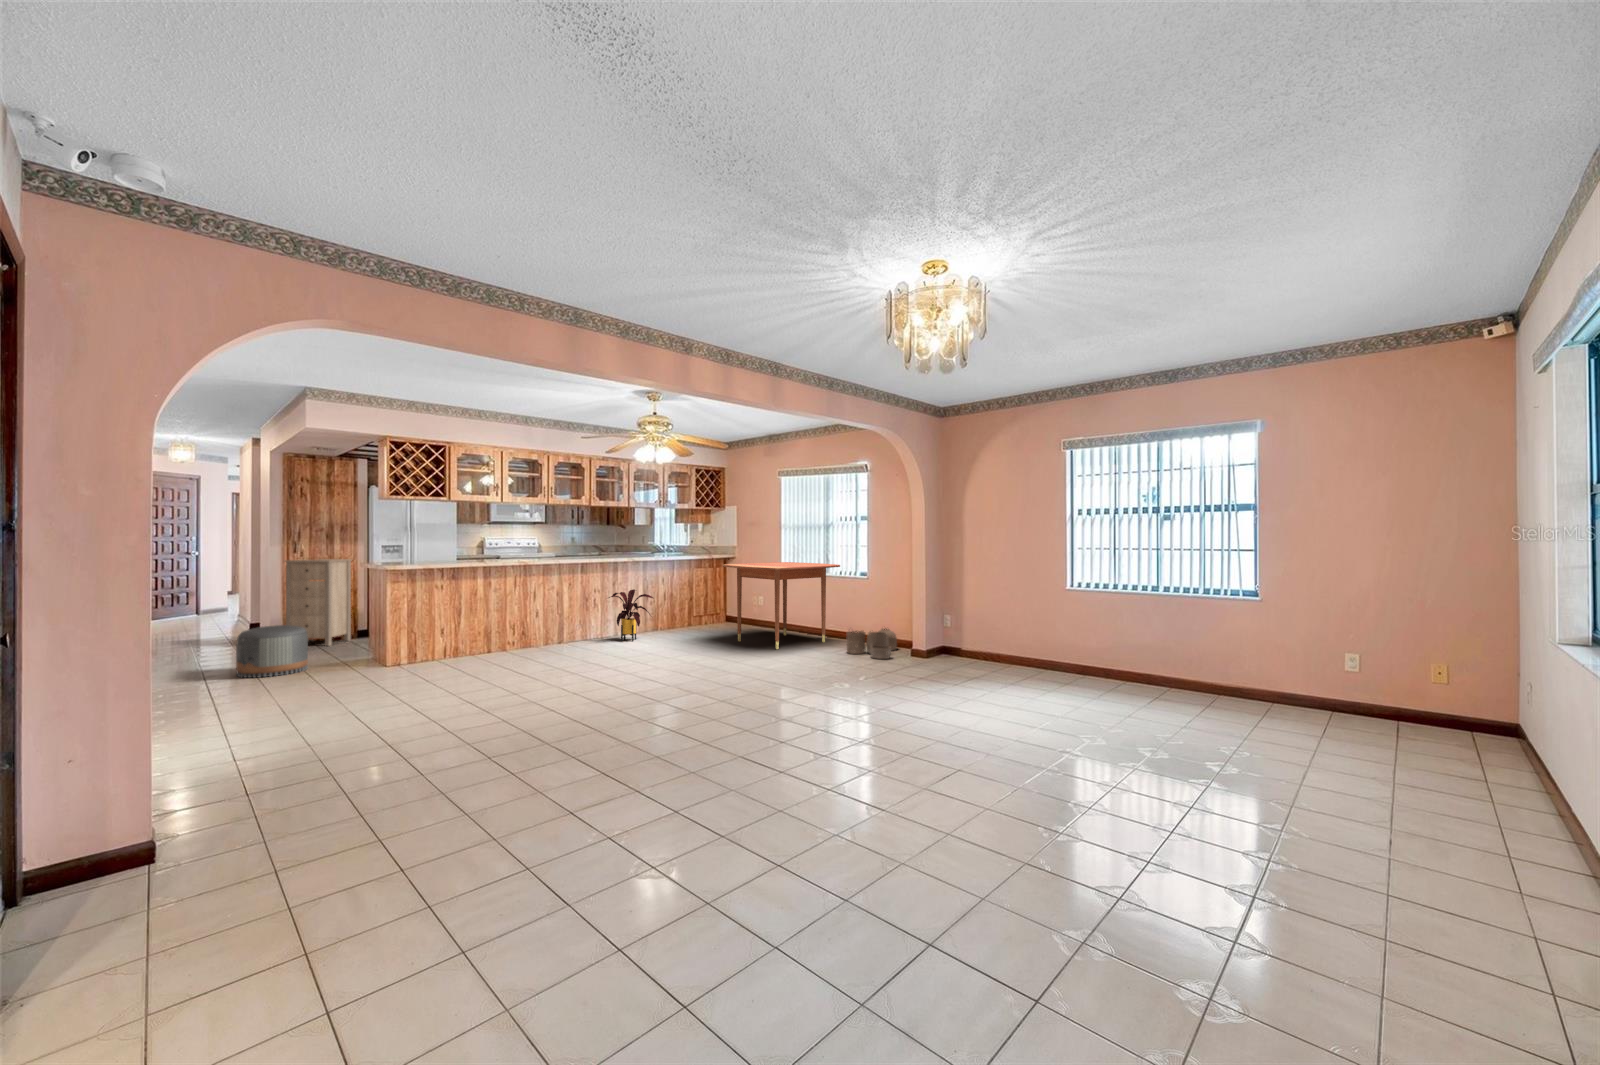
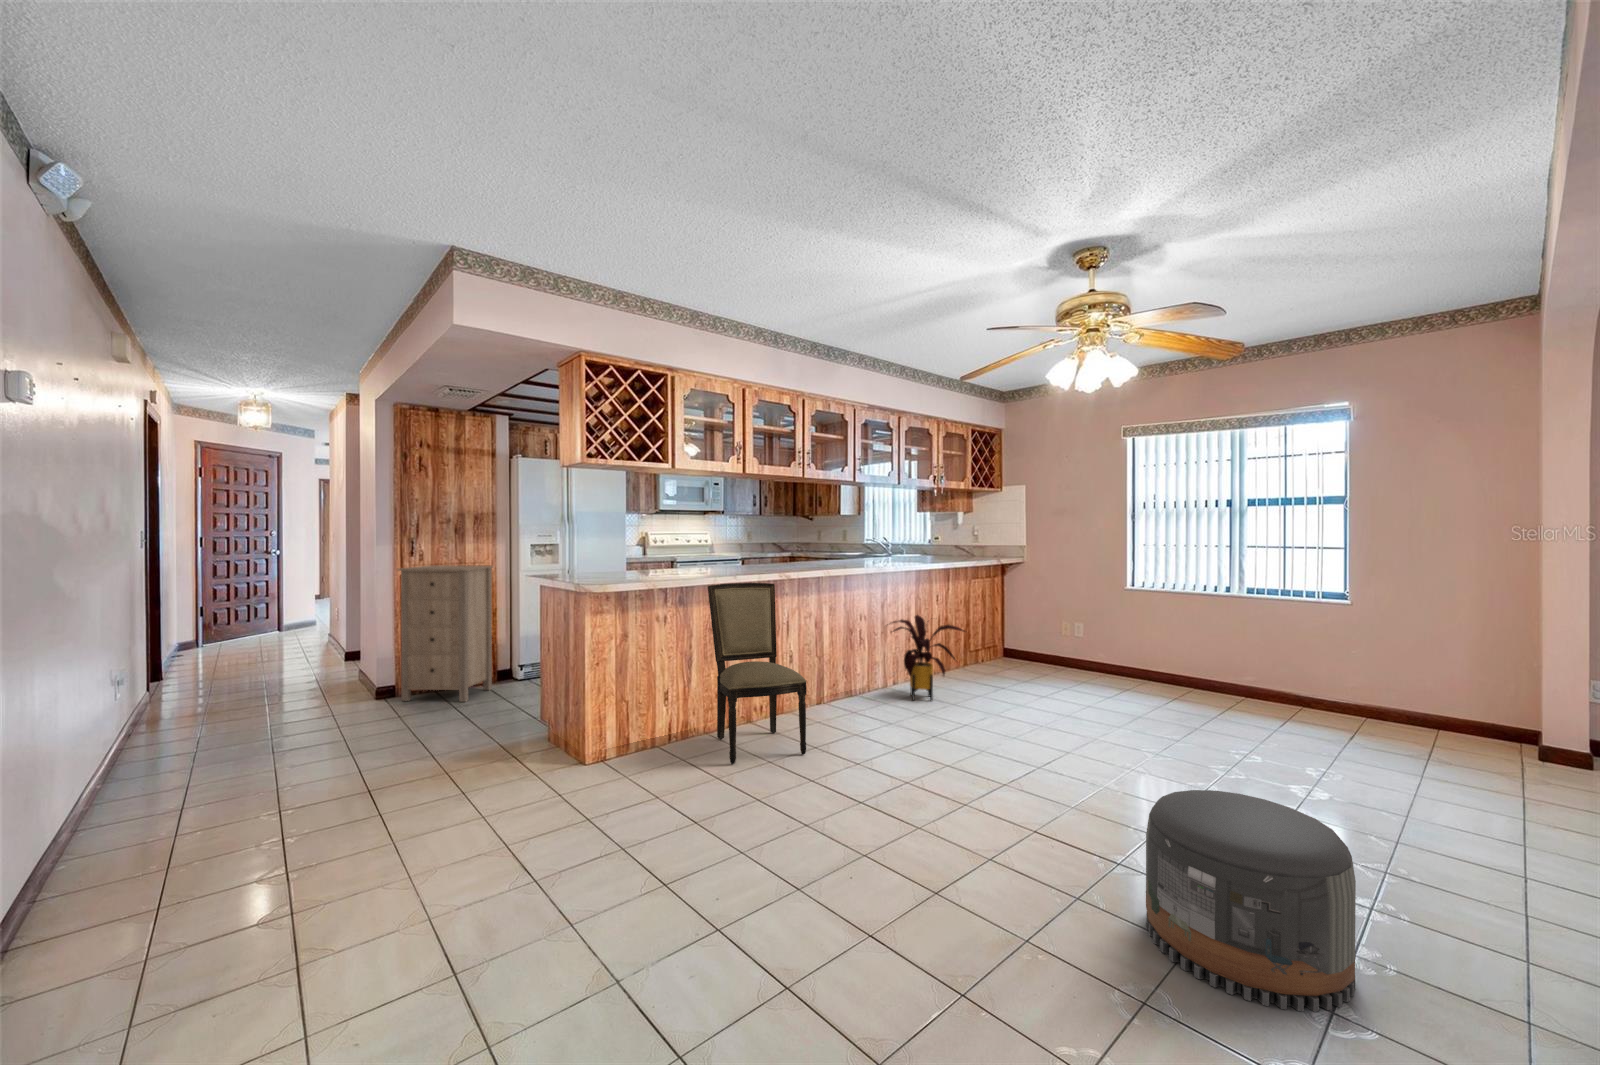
dining table: present [723,562,840,649] -> none [1082,573,1295,730]
dining chair: none [469,567,520,664] -> present [708,583,807,764]
pouf: present [236,625,308,678] -> present [1146,790,1356,1011]
woven basket: present [847,628,897,659] -> none [1371,693,1512,769]

